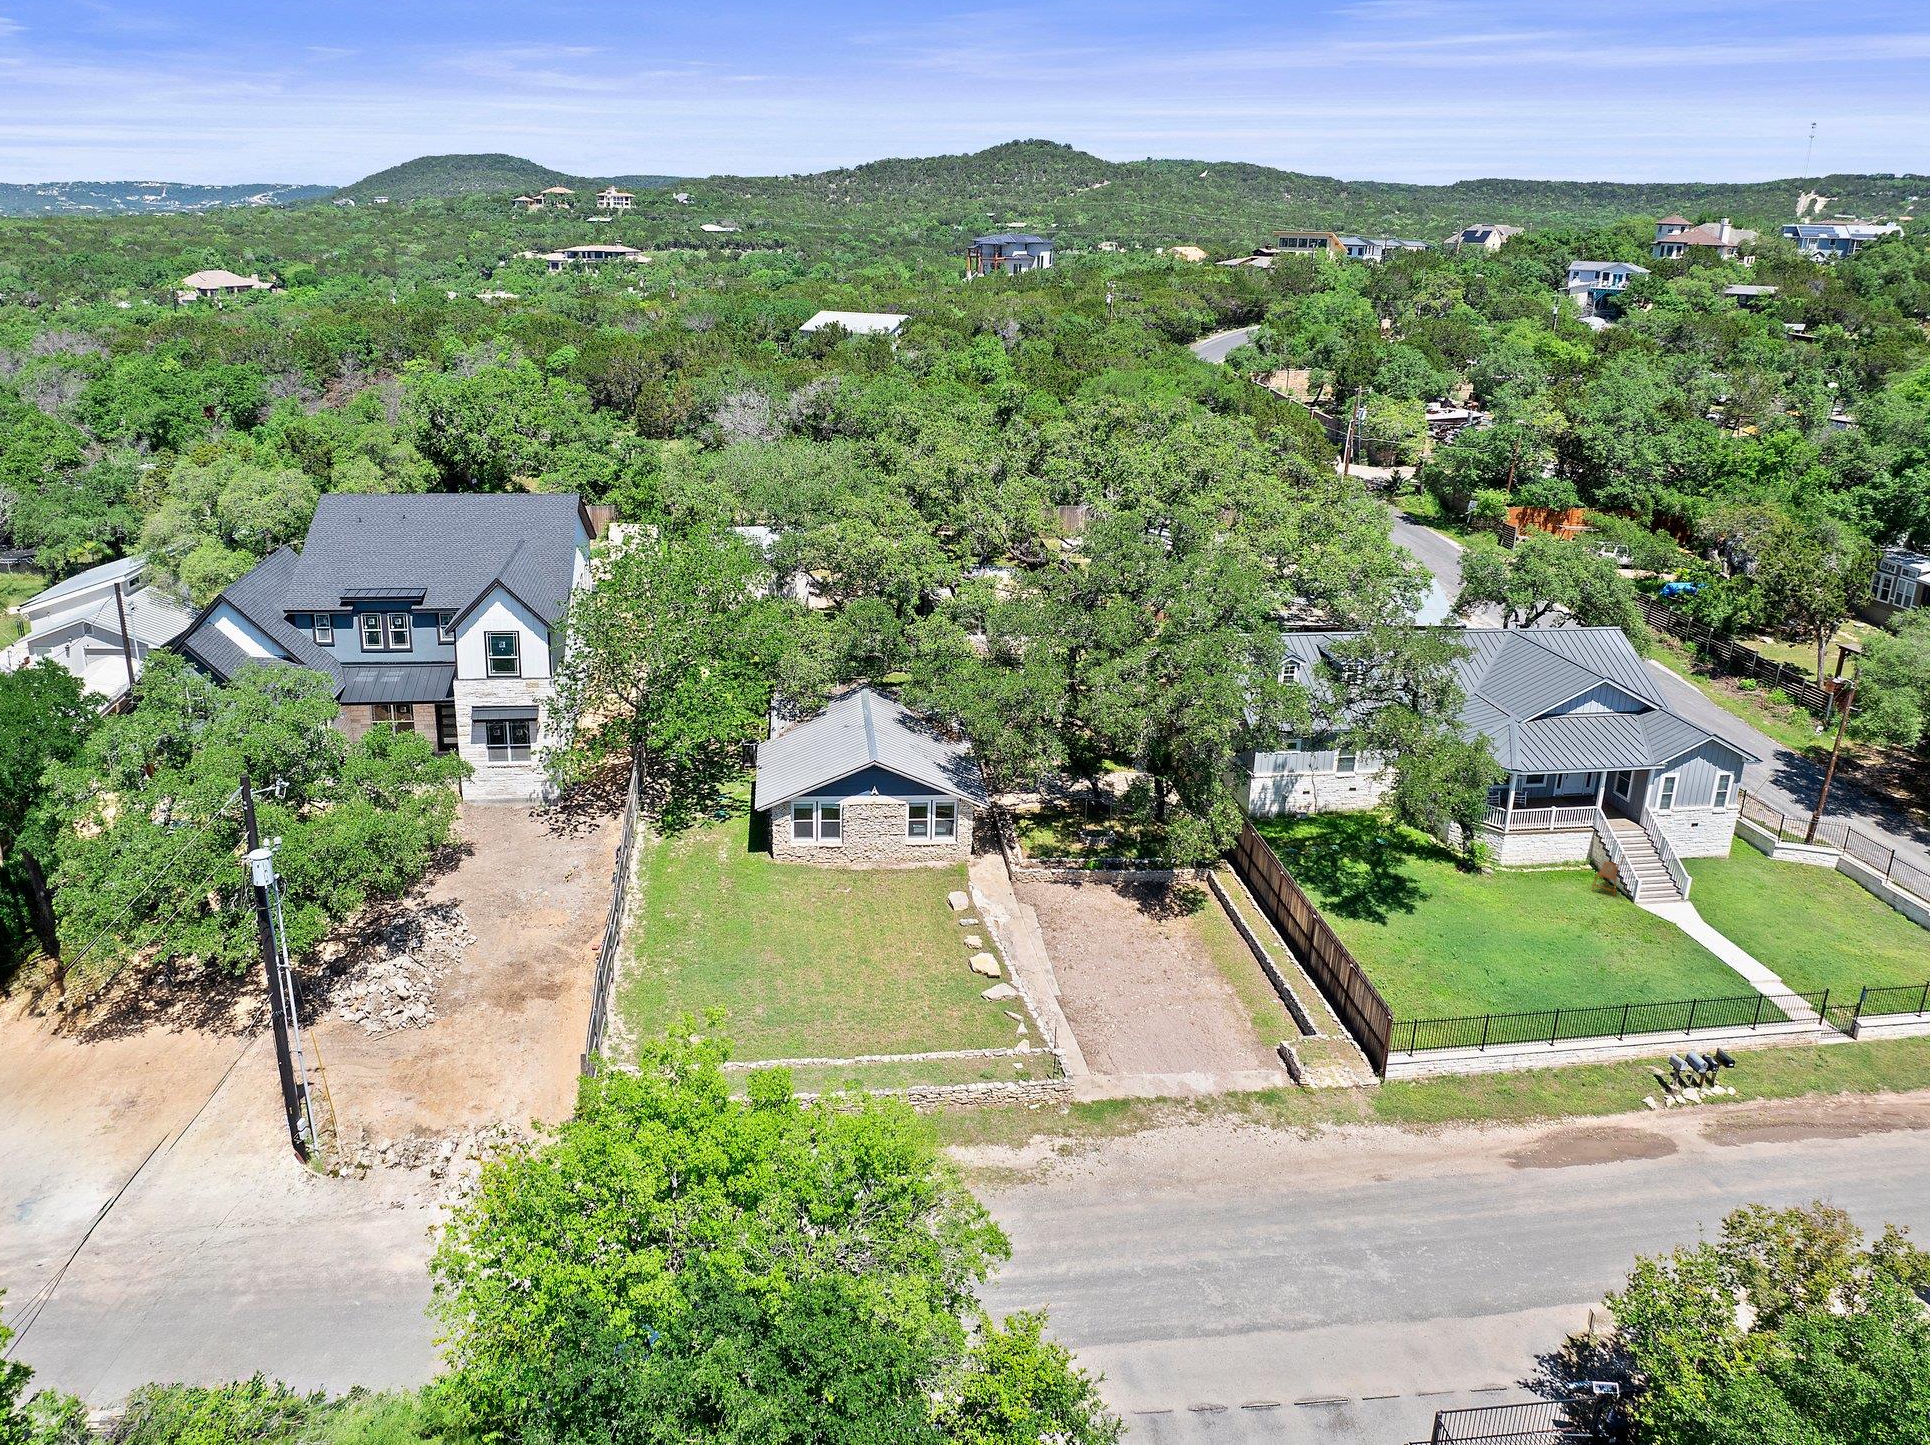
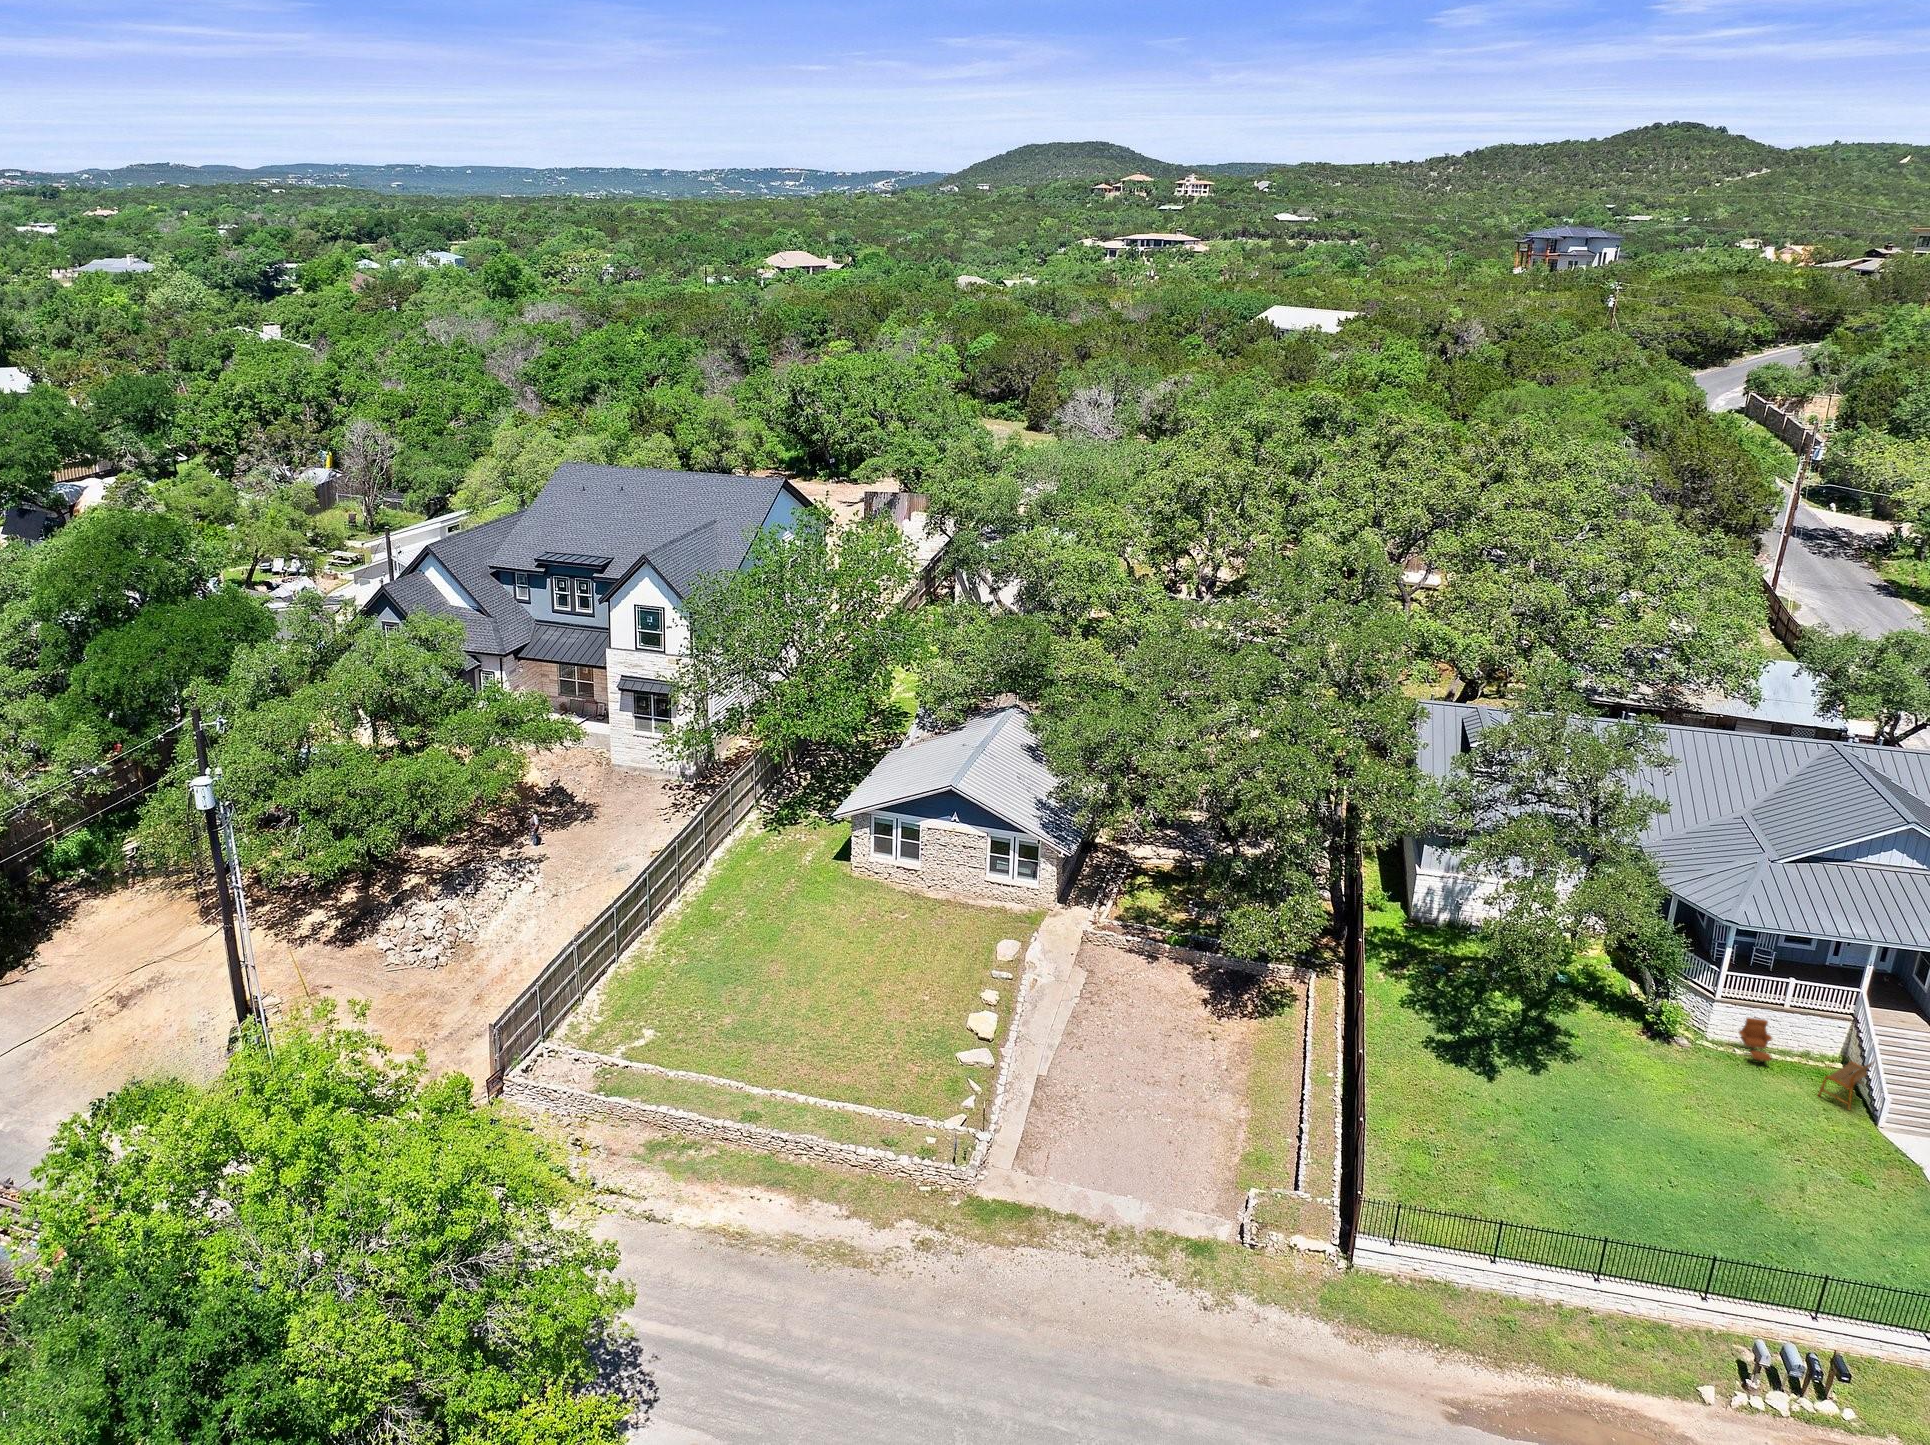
lounge chair: none [1525,843,1553,880] -> present [1739,1017,1772,1064]

